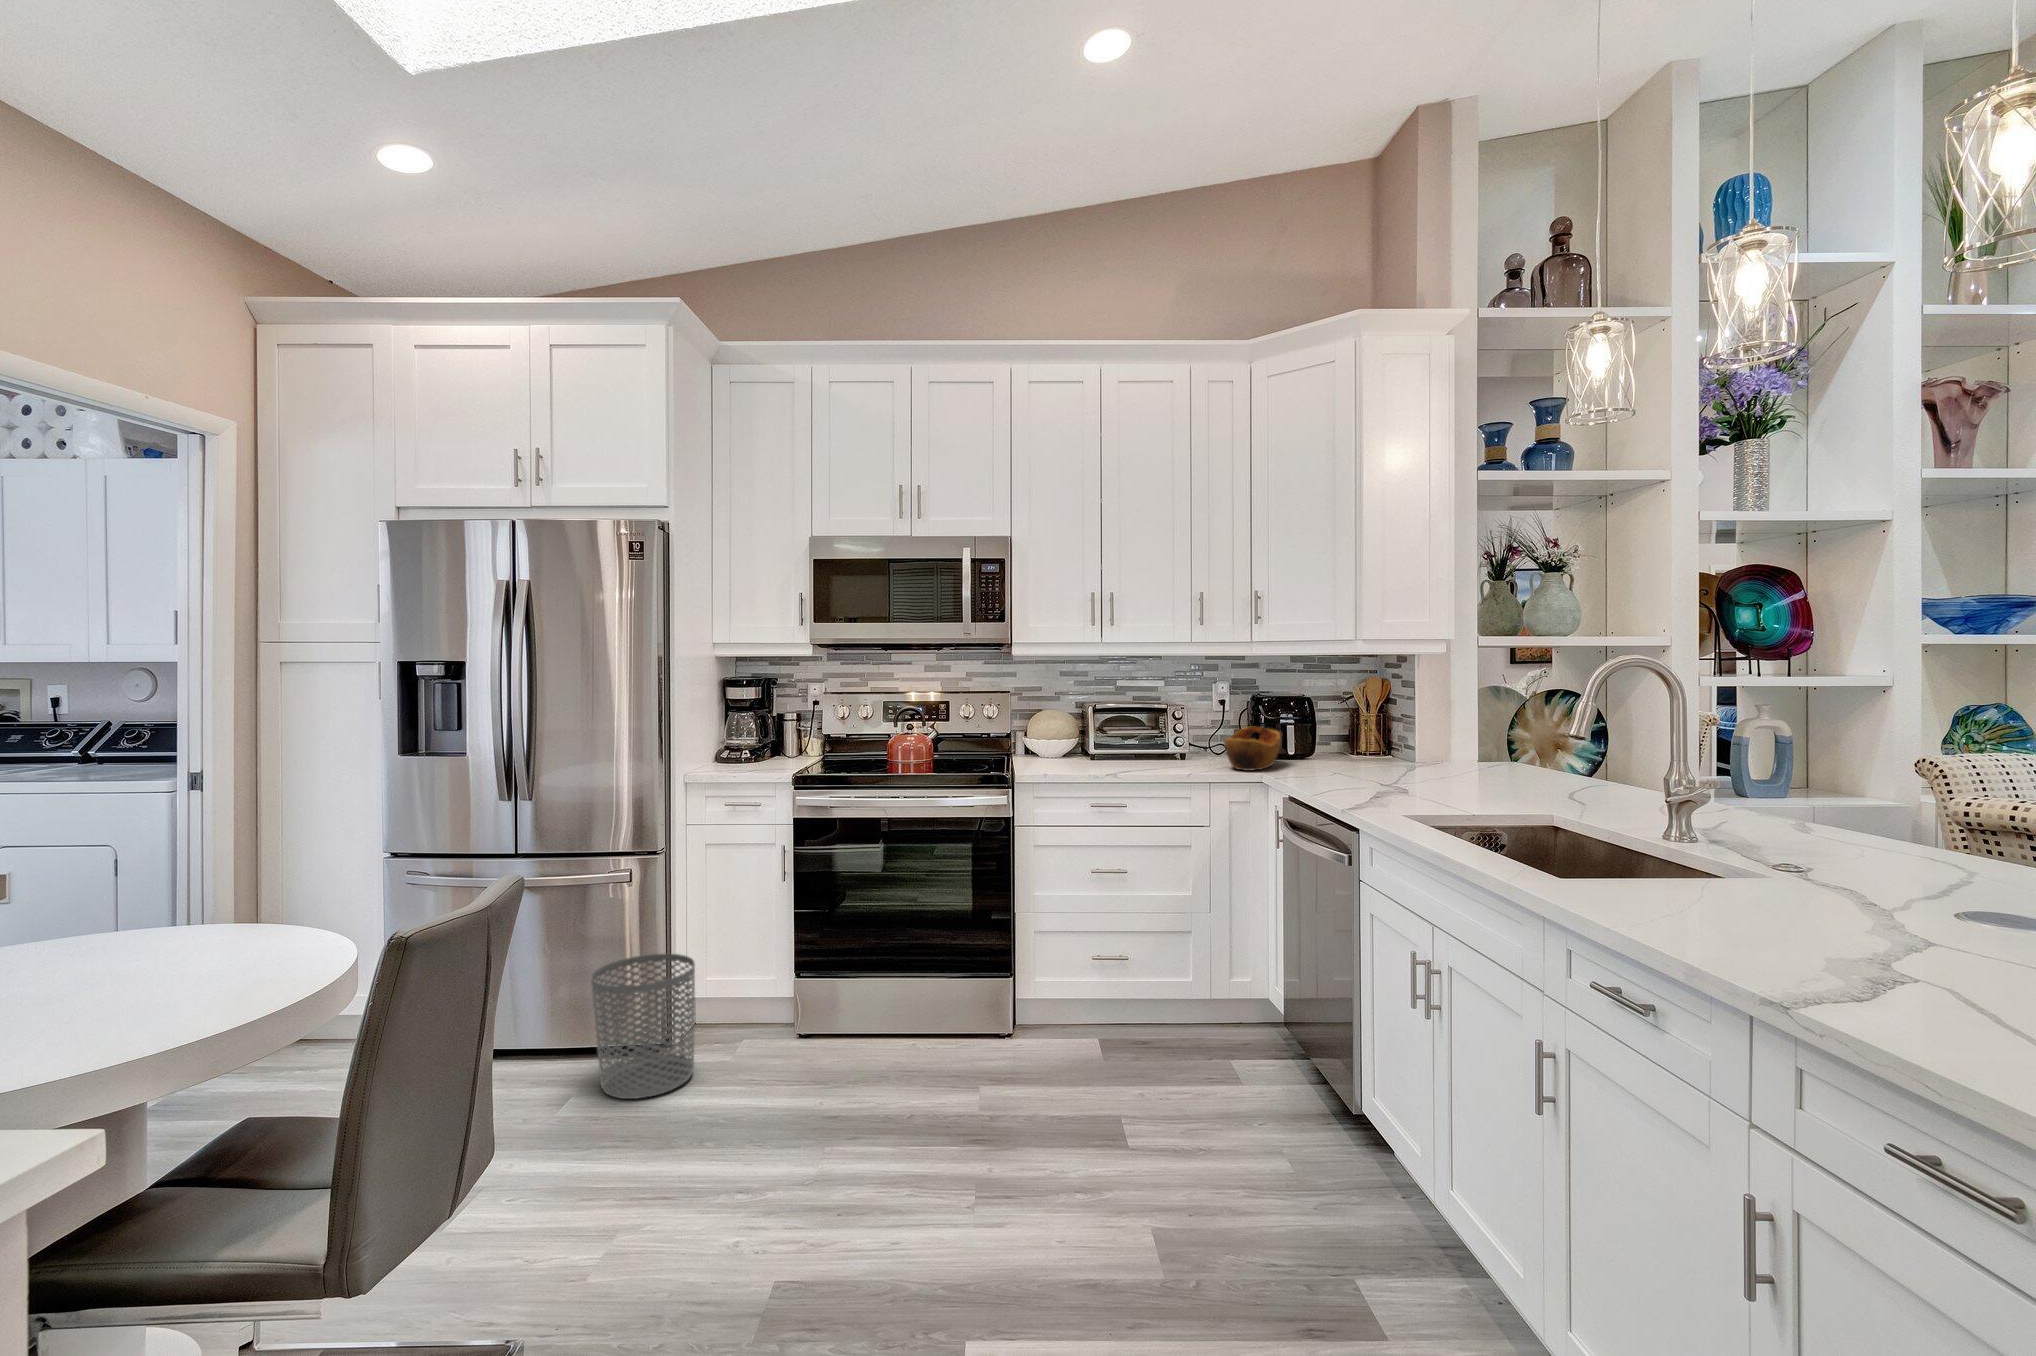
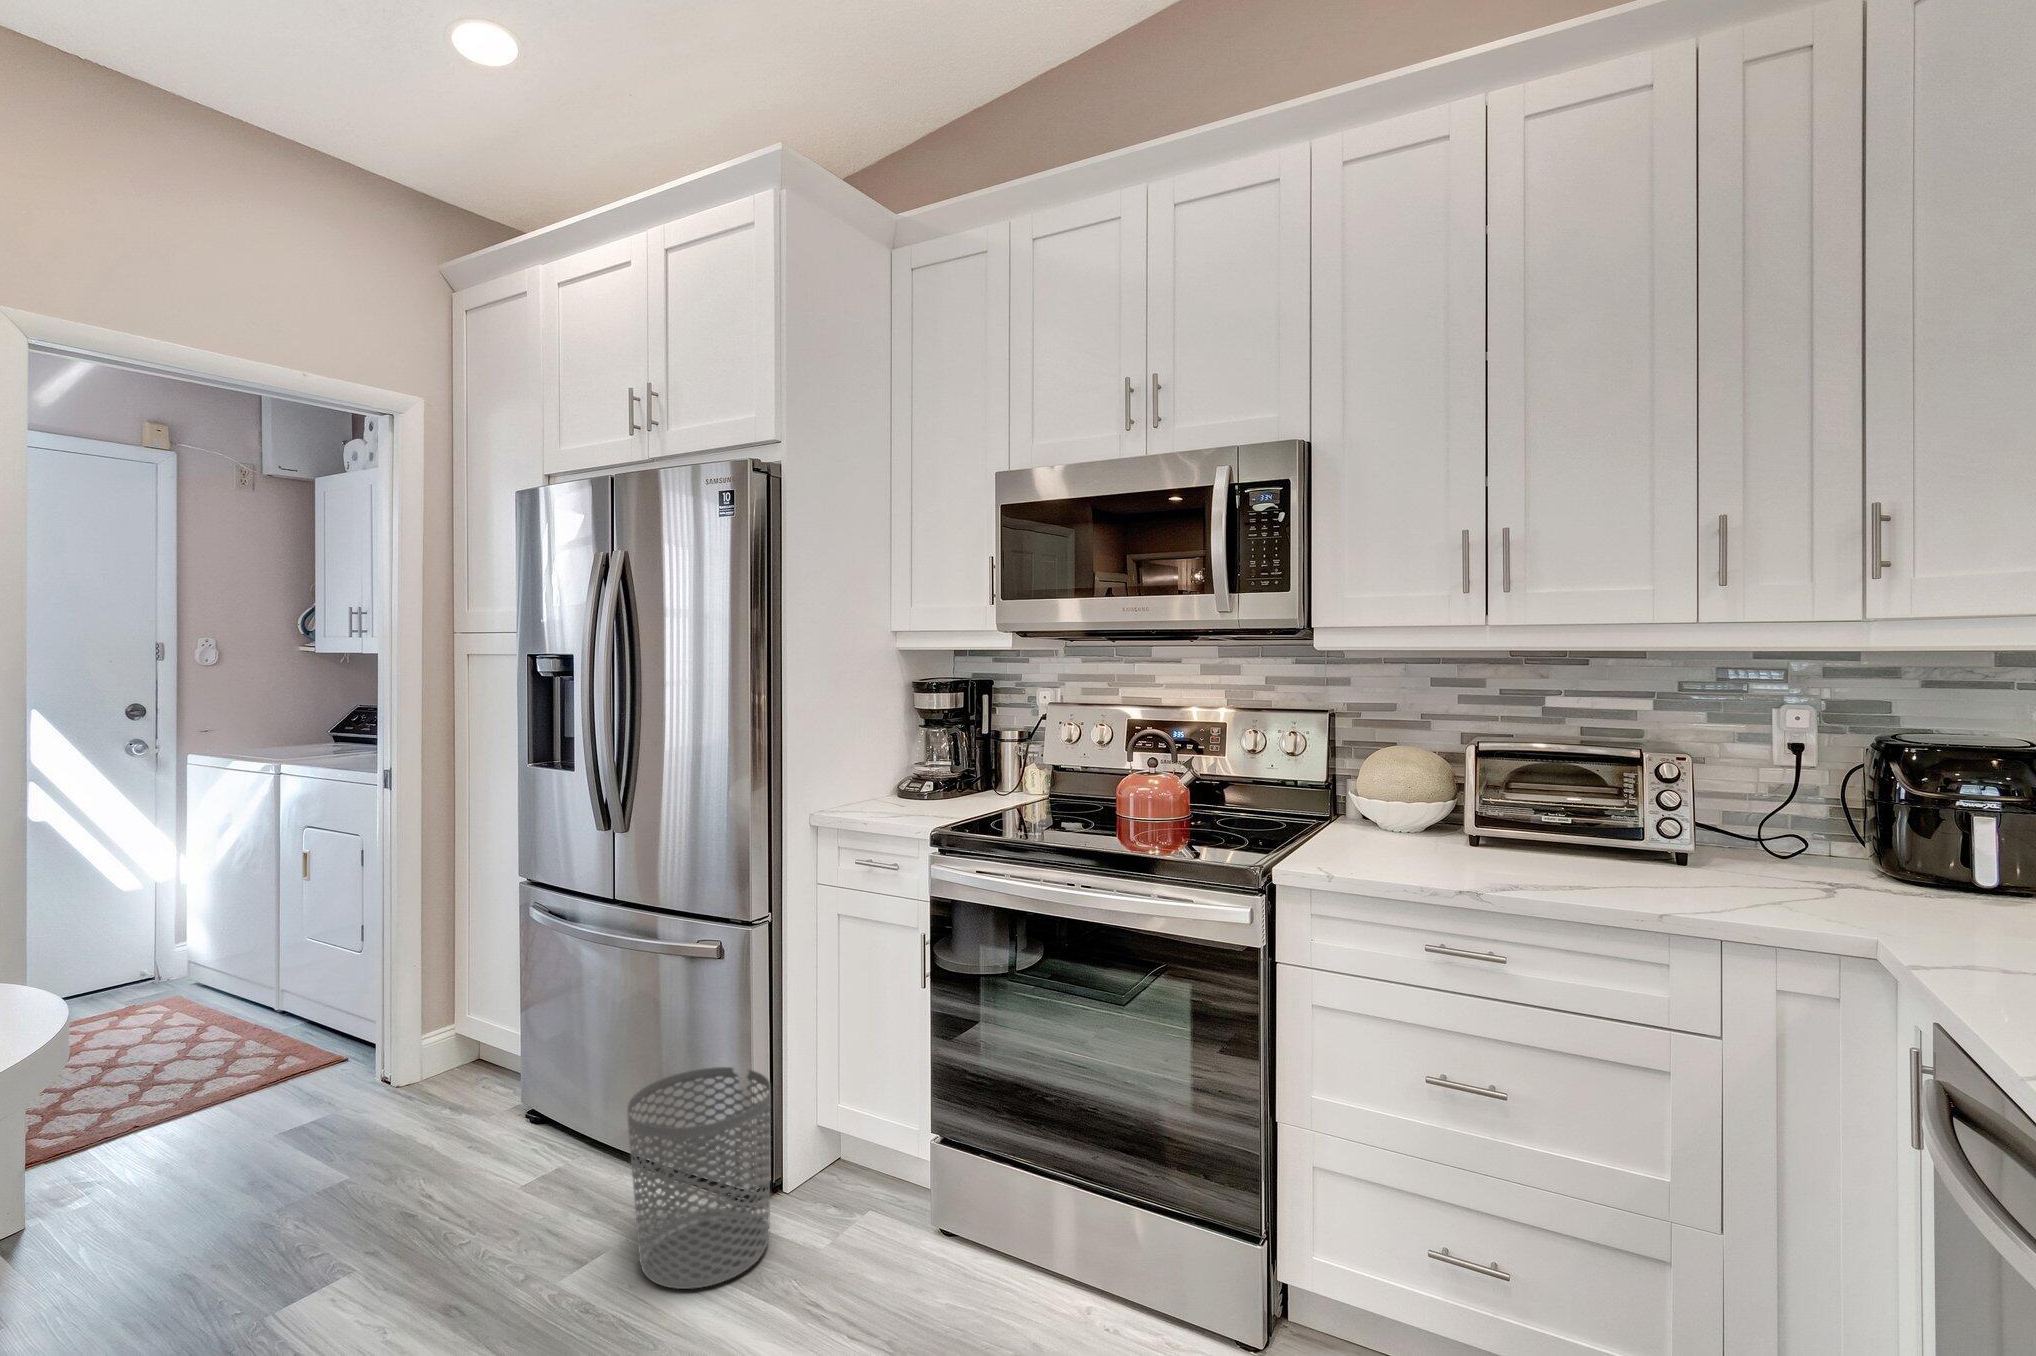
wooden bowl: present [1224,727,1281,771] -> none [1769,808,1946,921]

